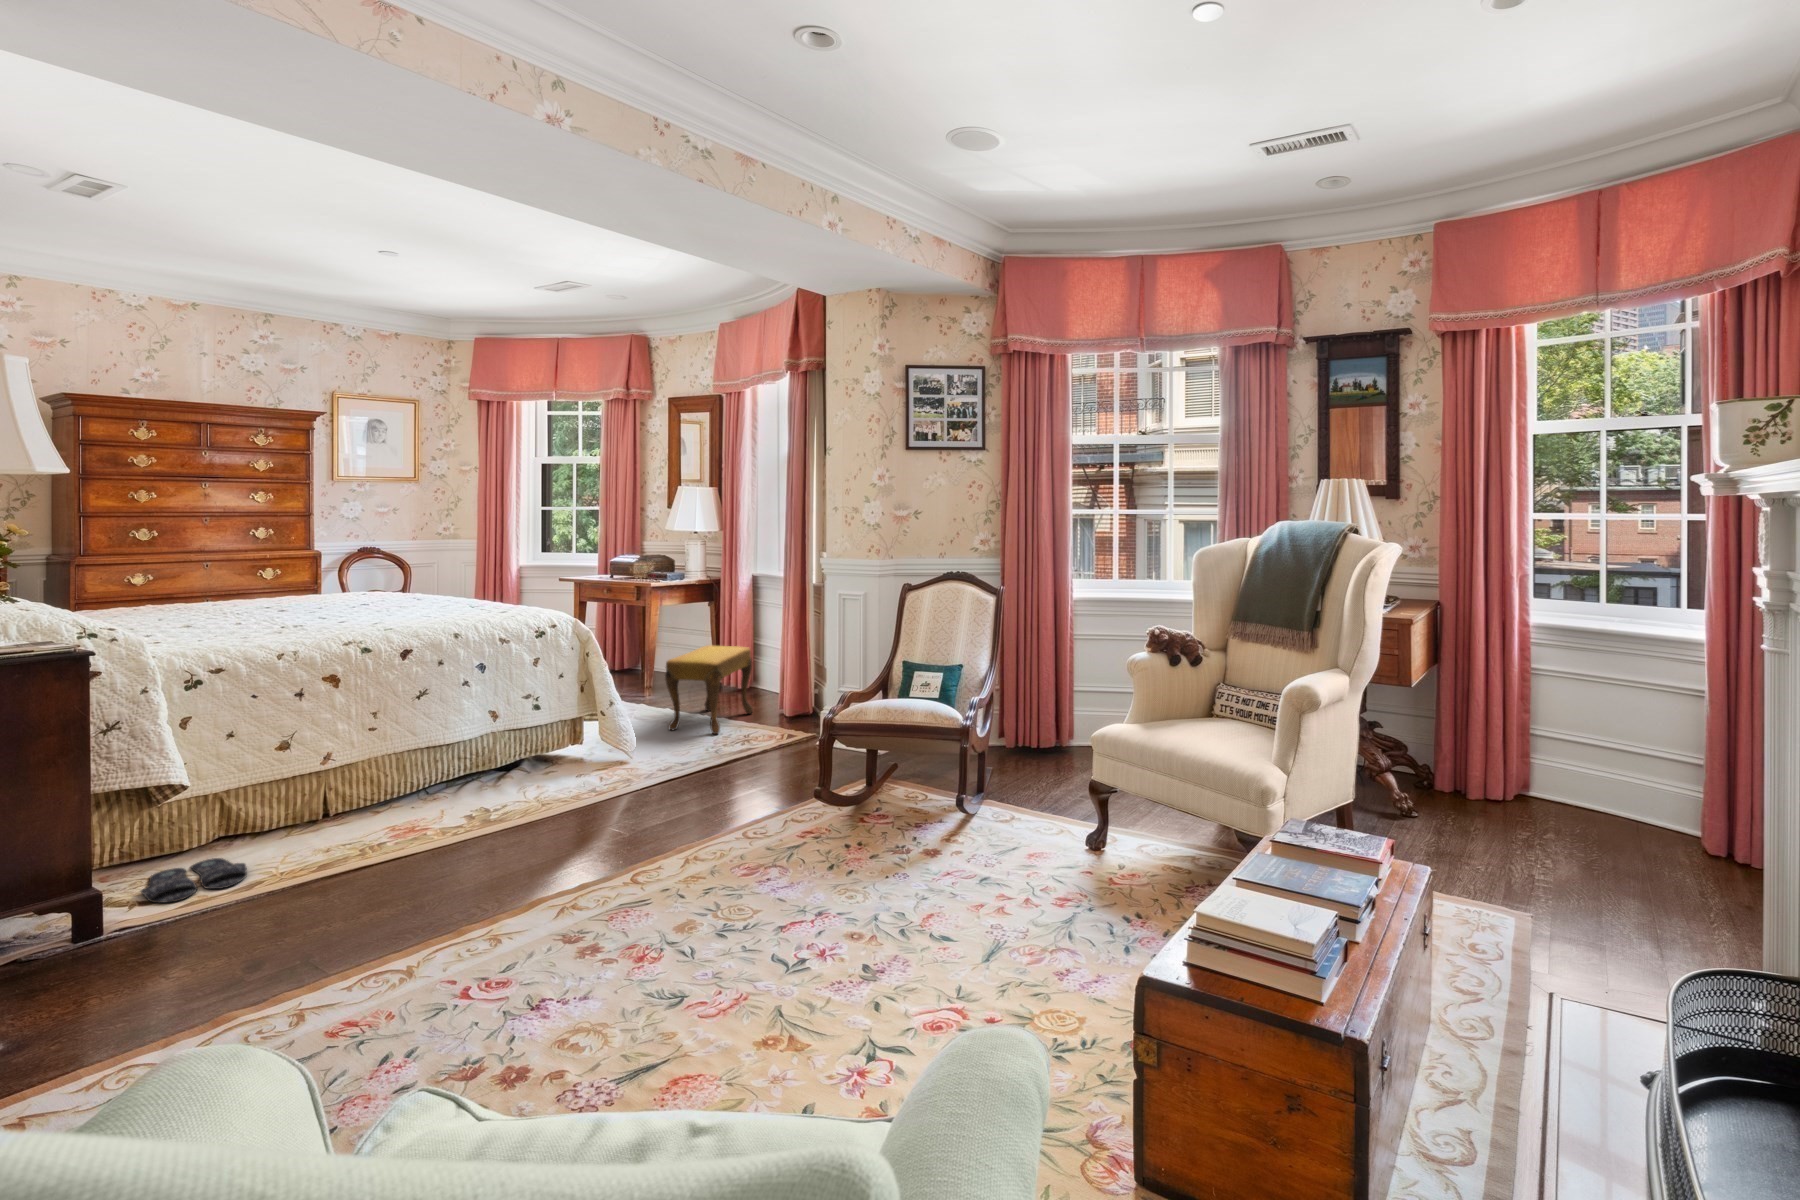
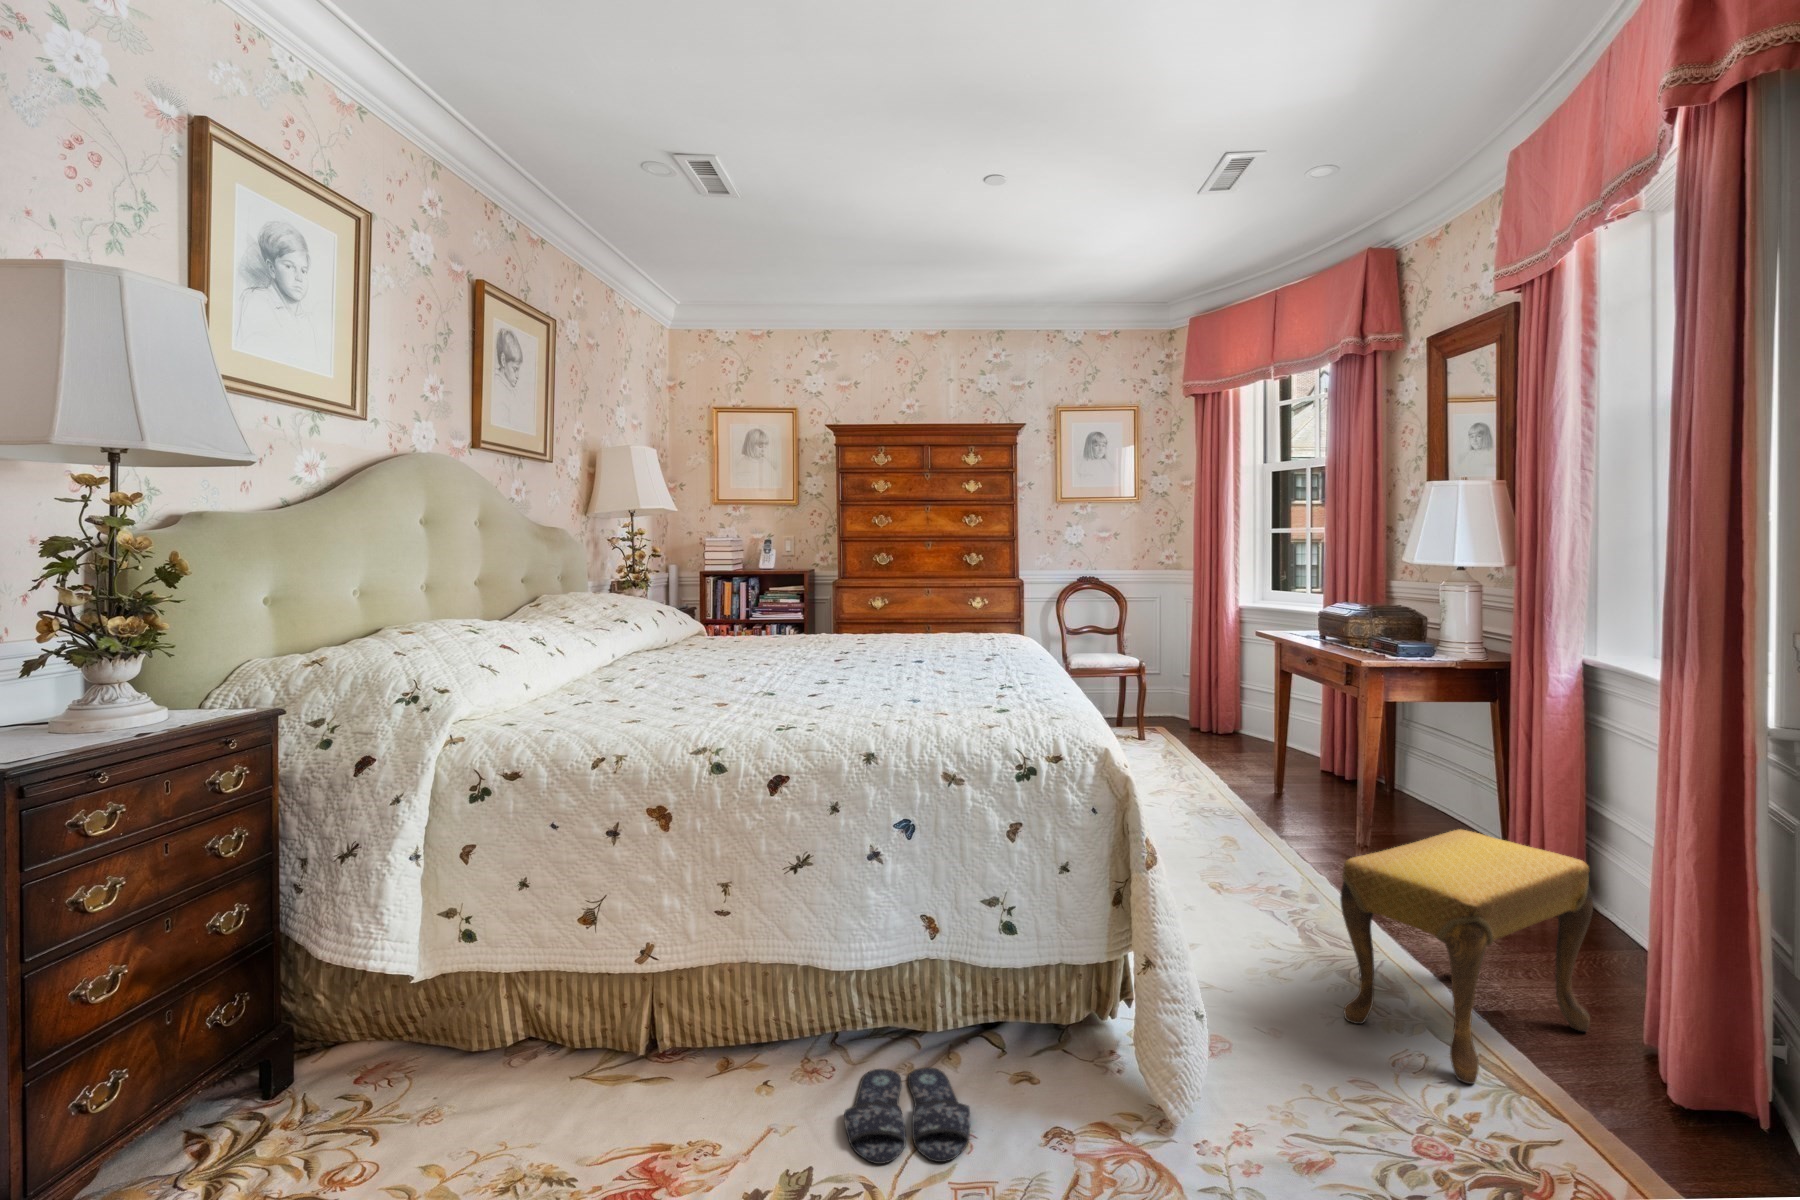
slippers: present [141,858,247,903] -> present [844,1067,970,1164]

